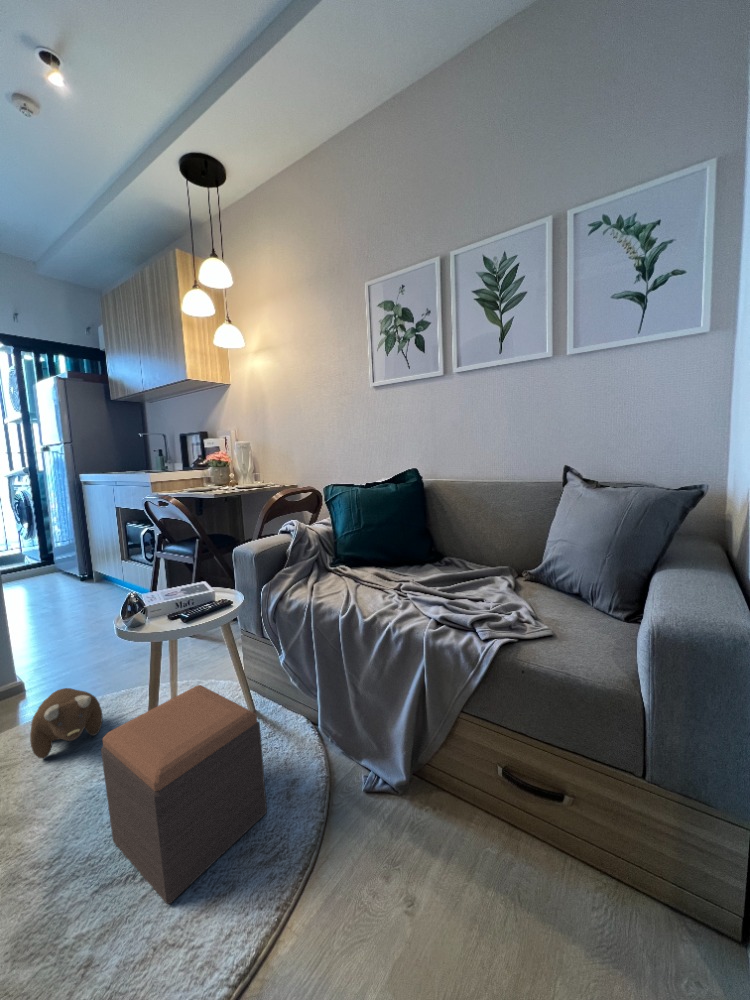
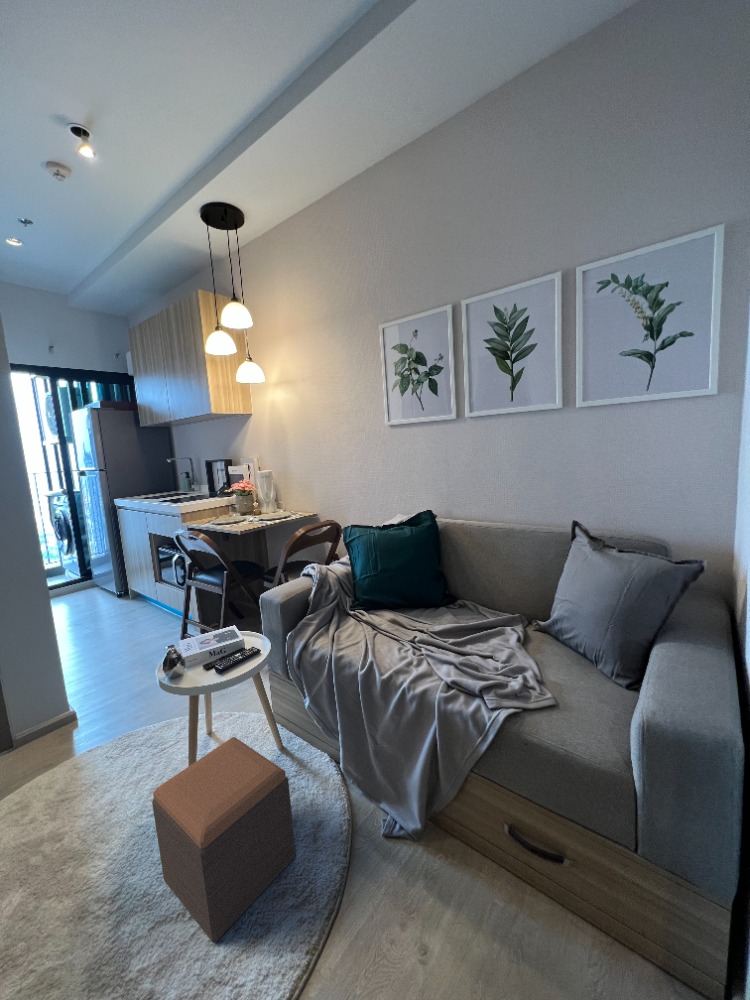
plush toy: present [30,688,103,758] -> none [87,728,147,793]

